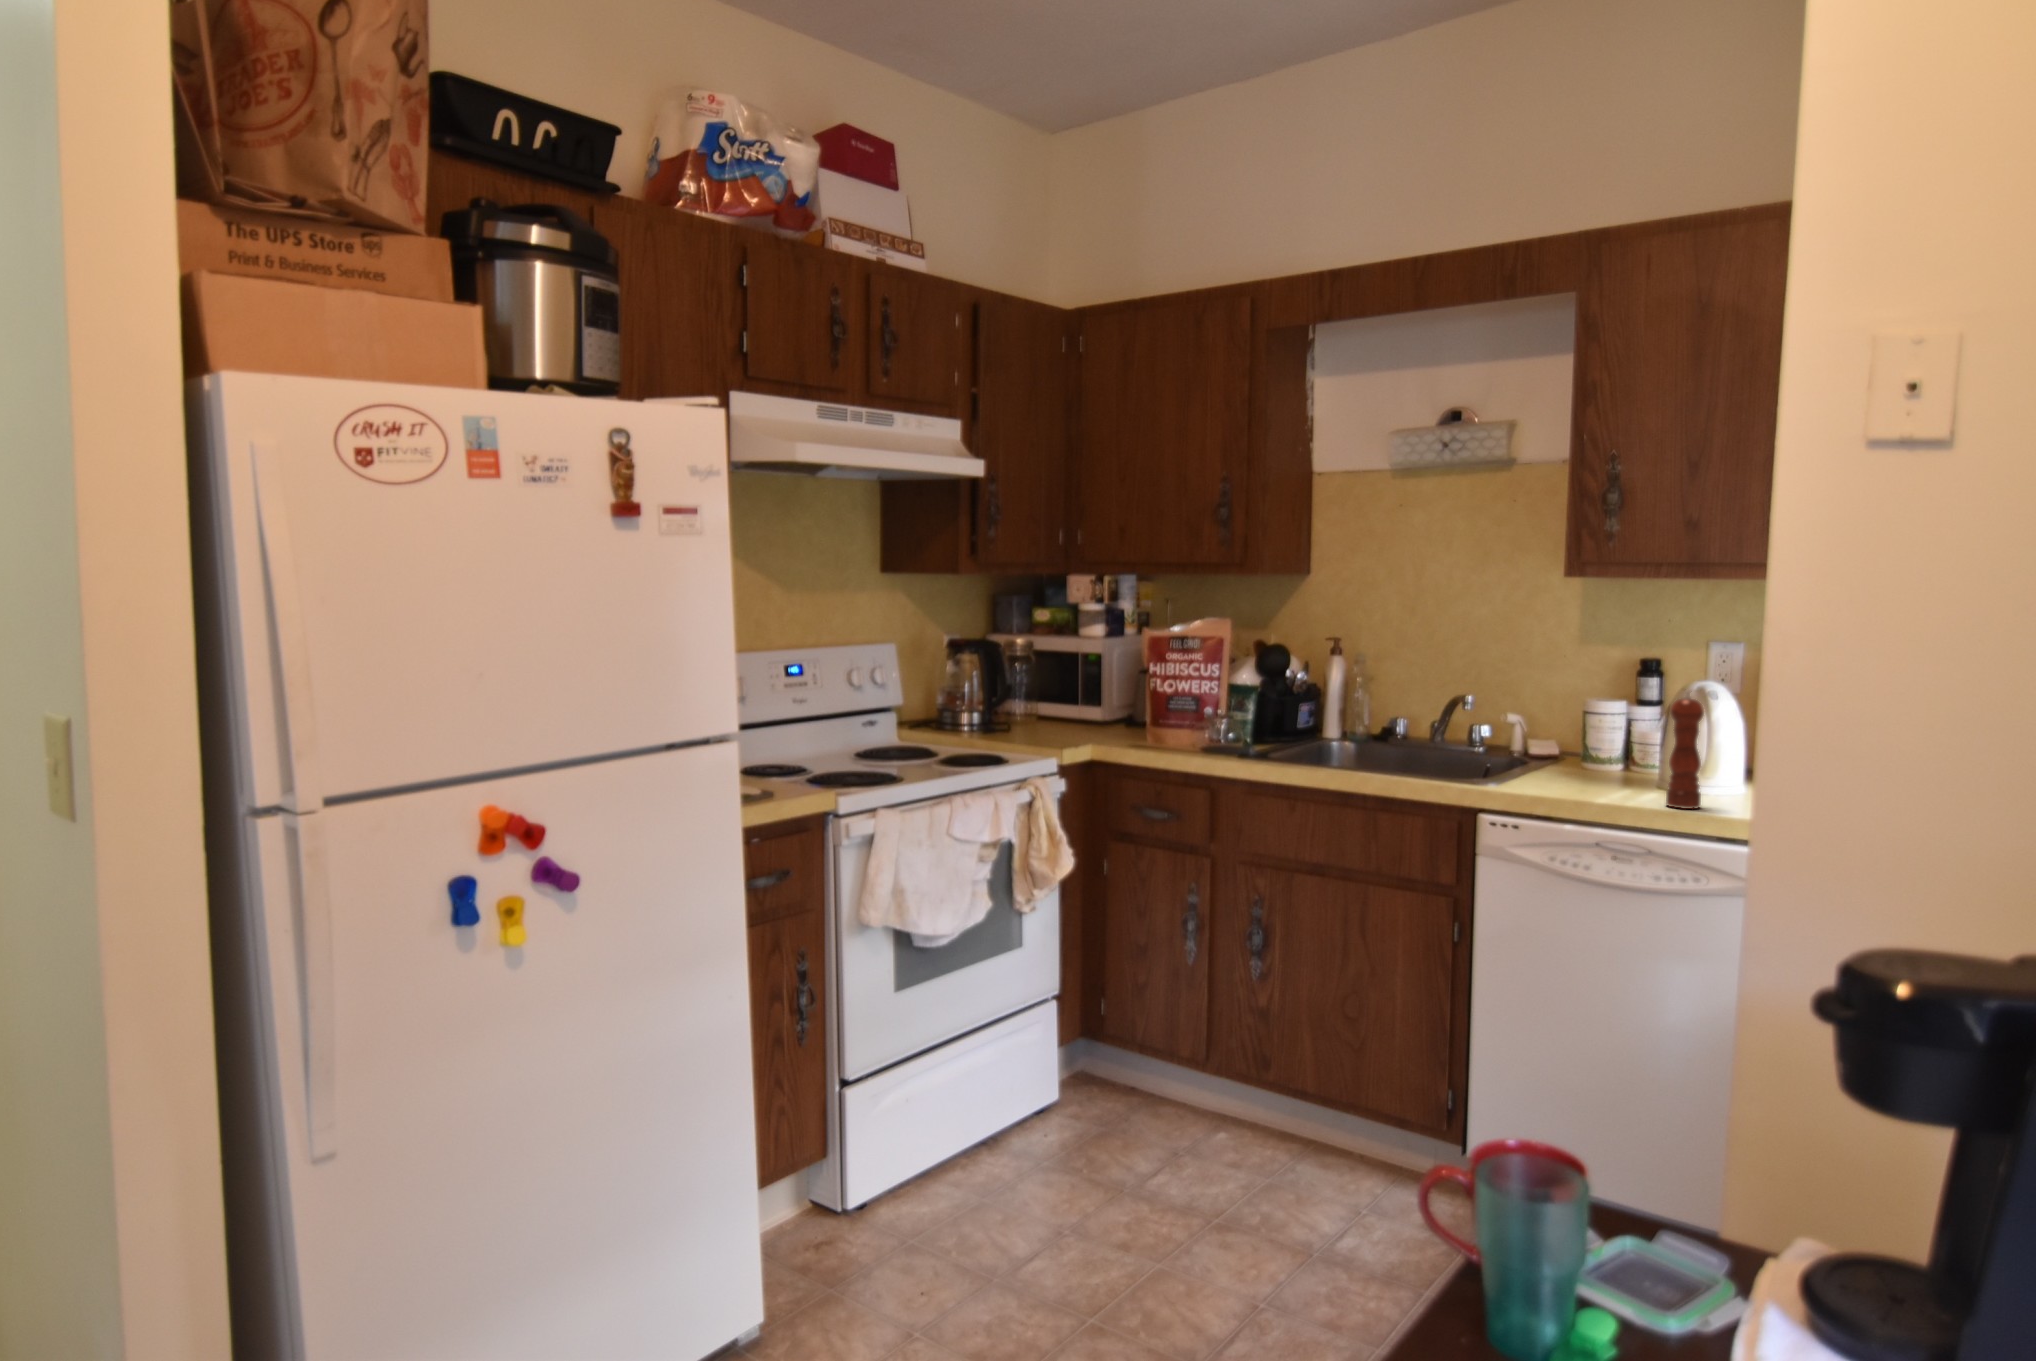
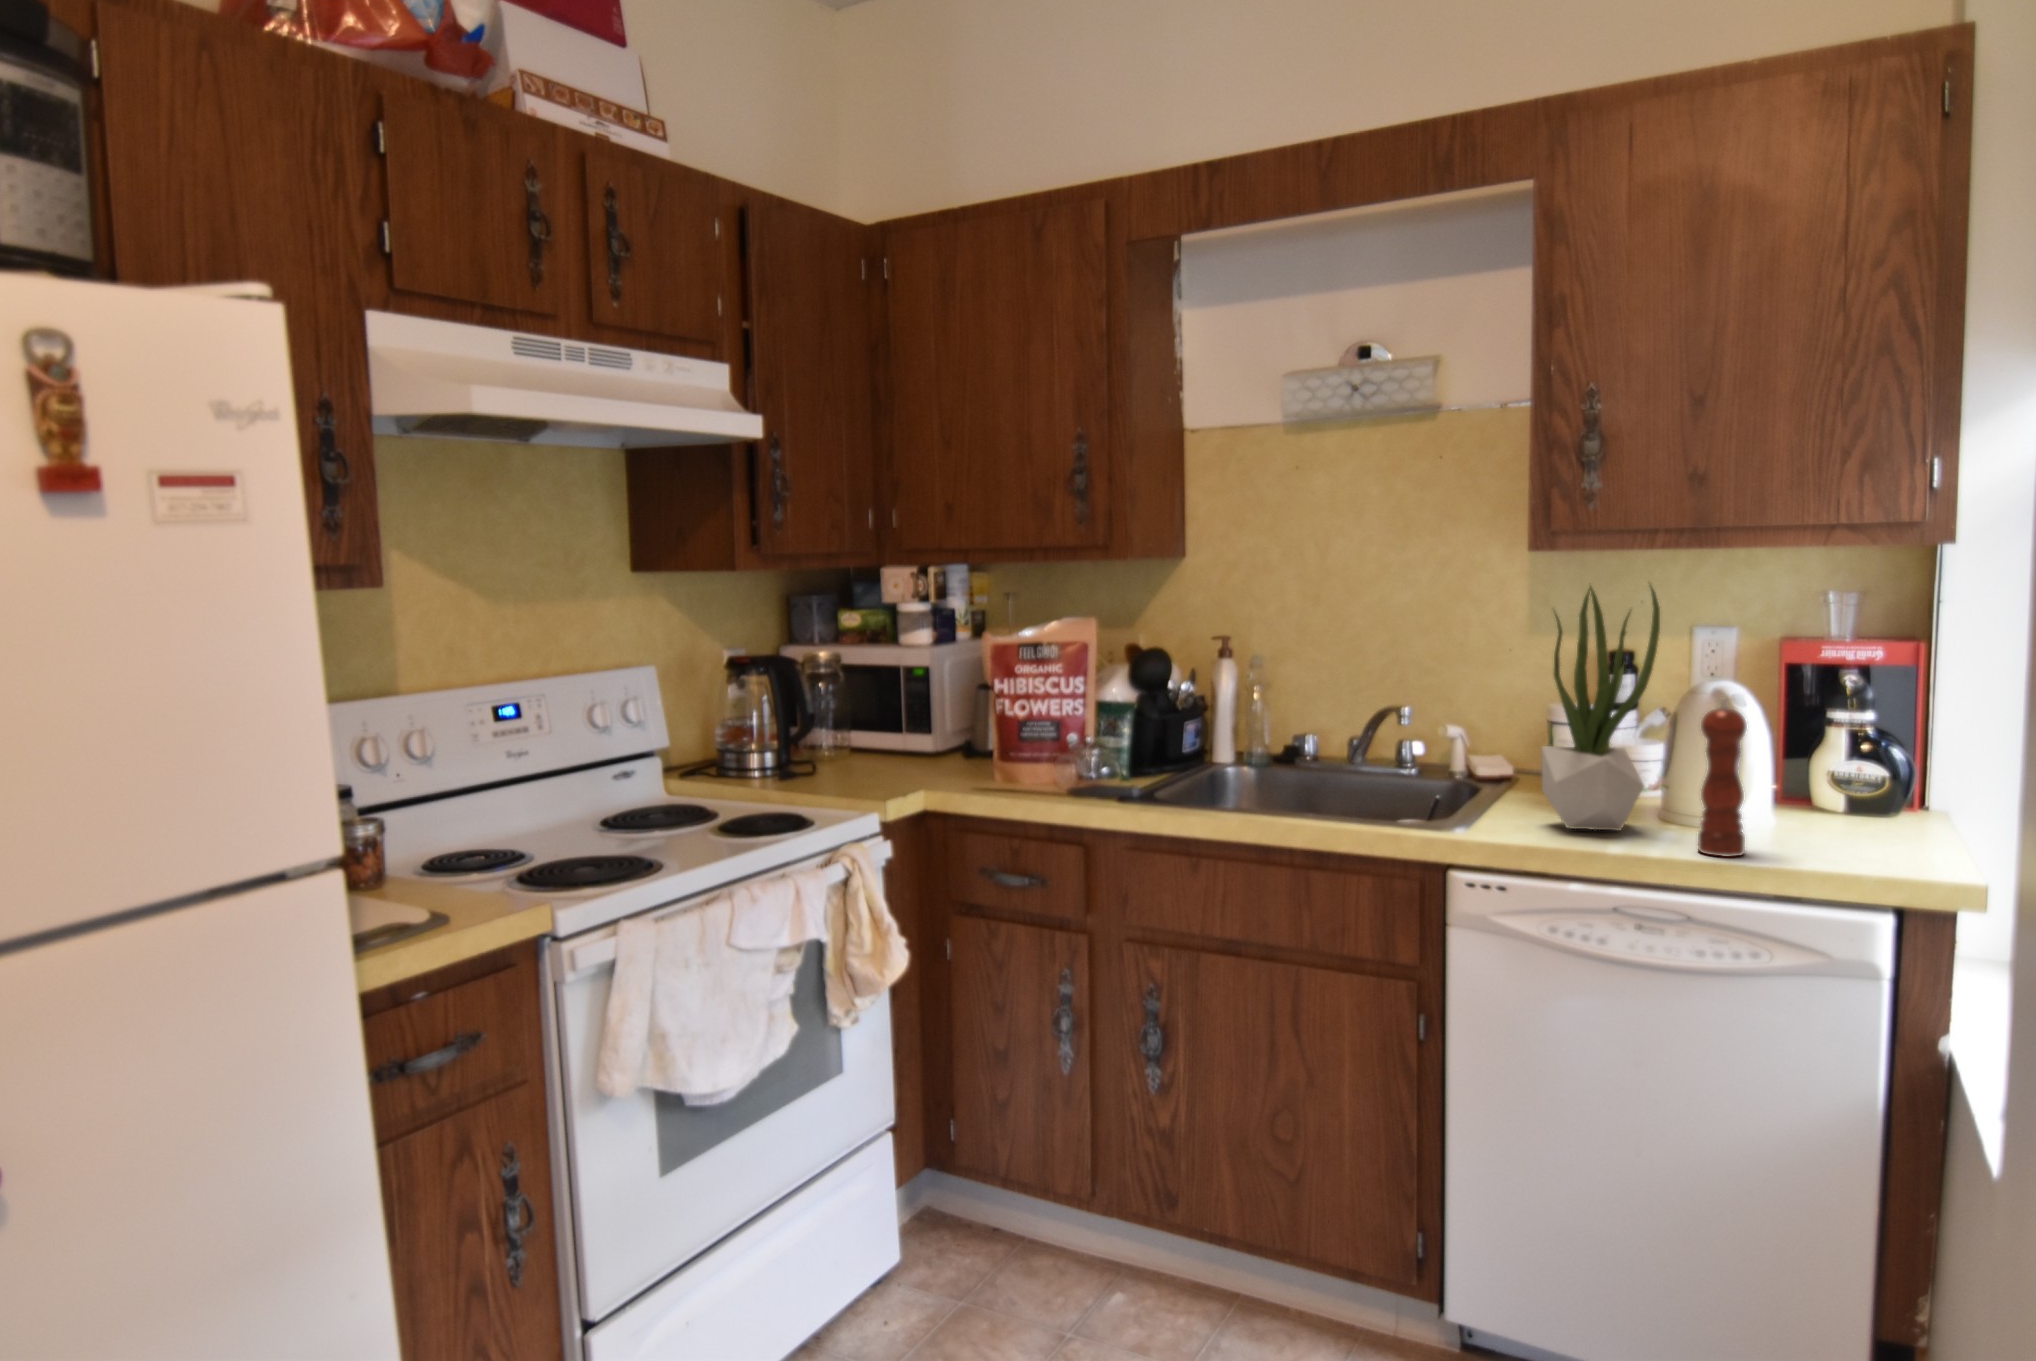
potted plant: none [1561,602,1654,792] -> present [1542,585,1660,830]

